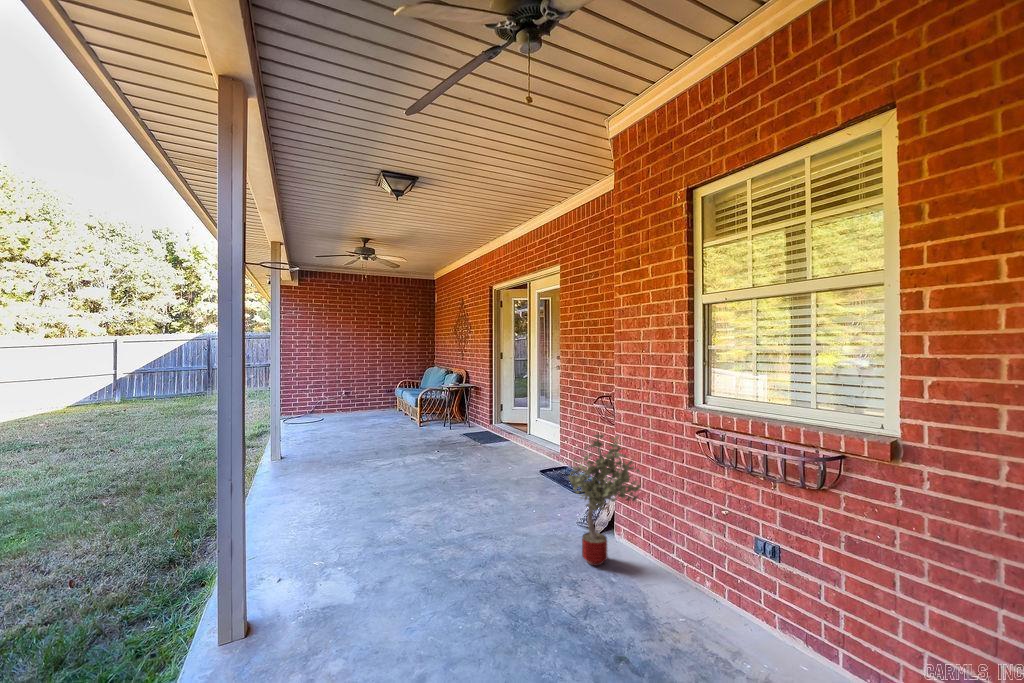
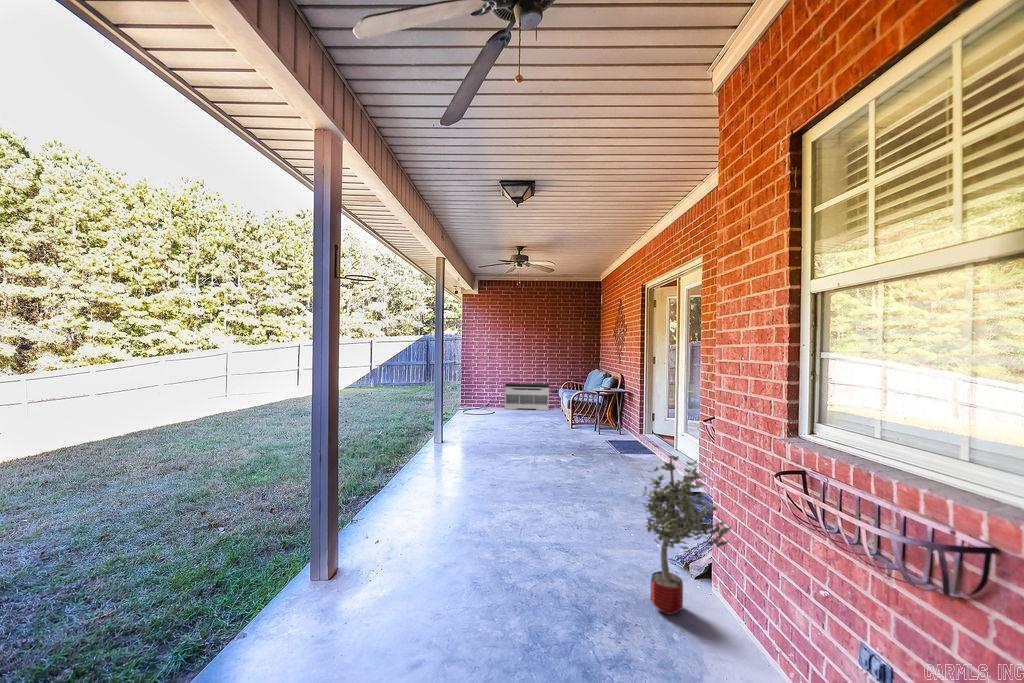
bench: none [334,385,385,415] -> present [505,383,549,410]

